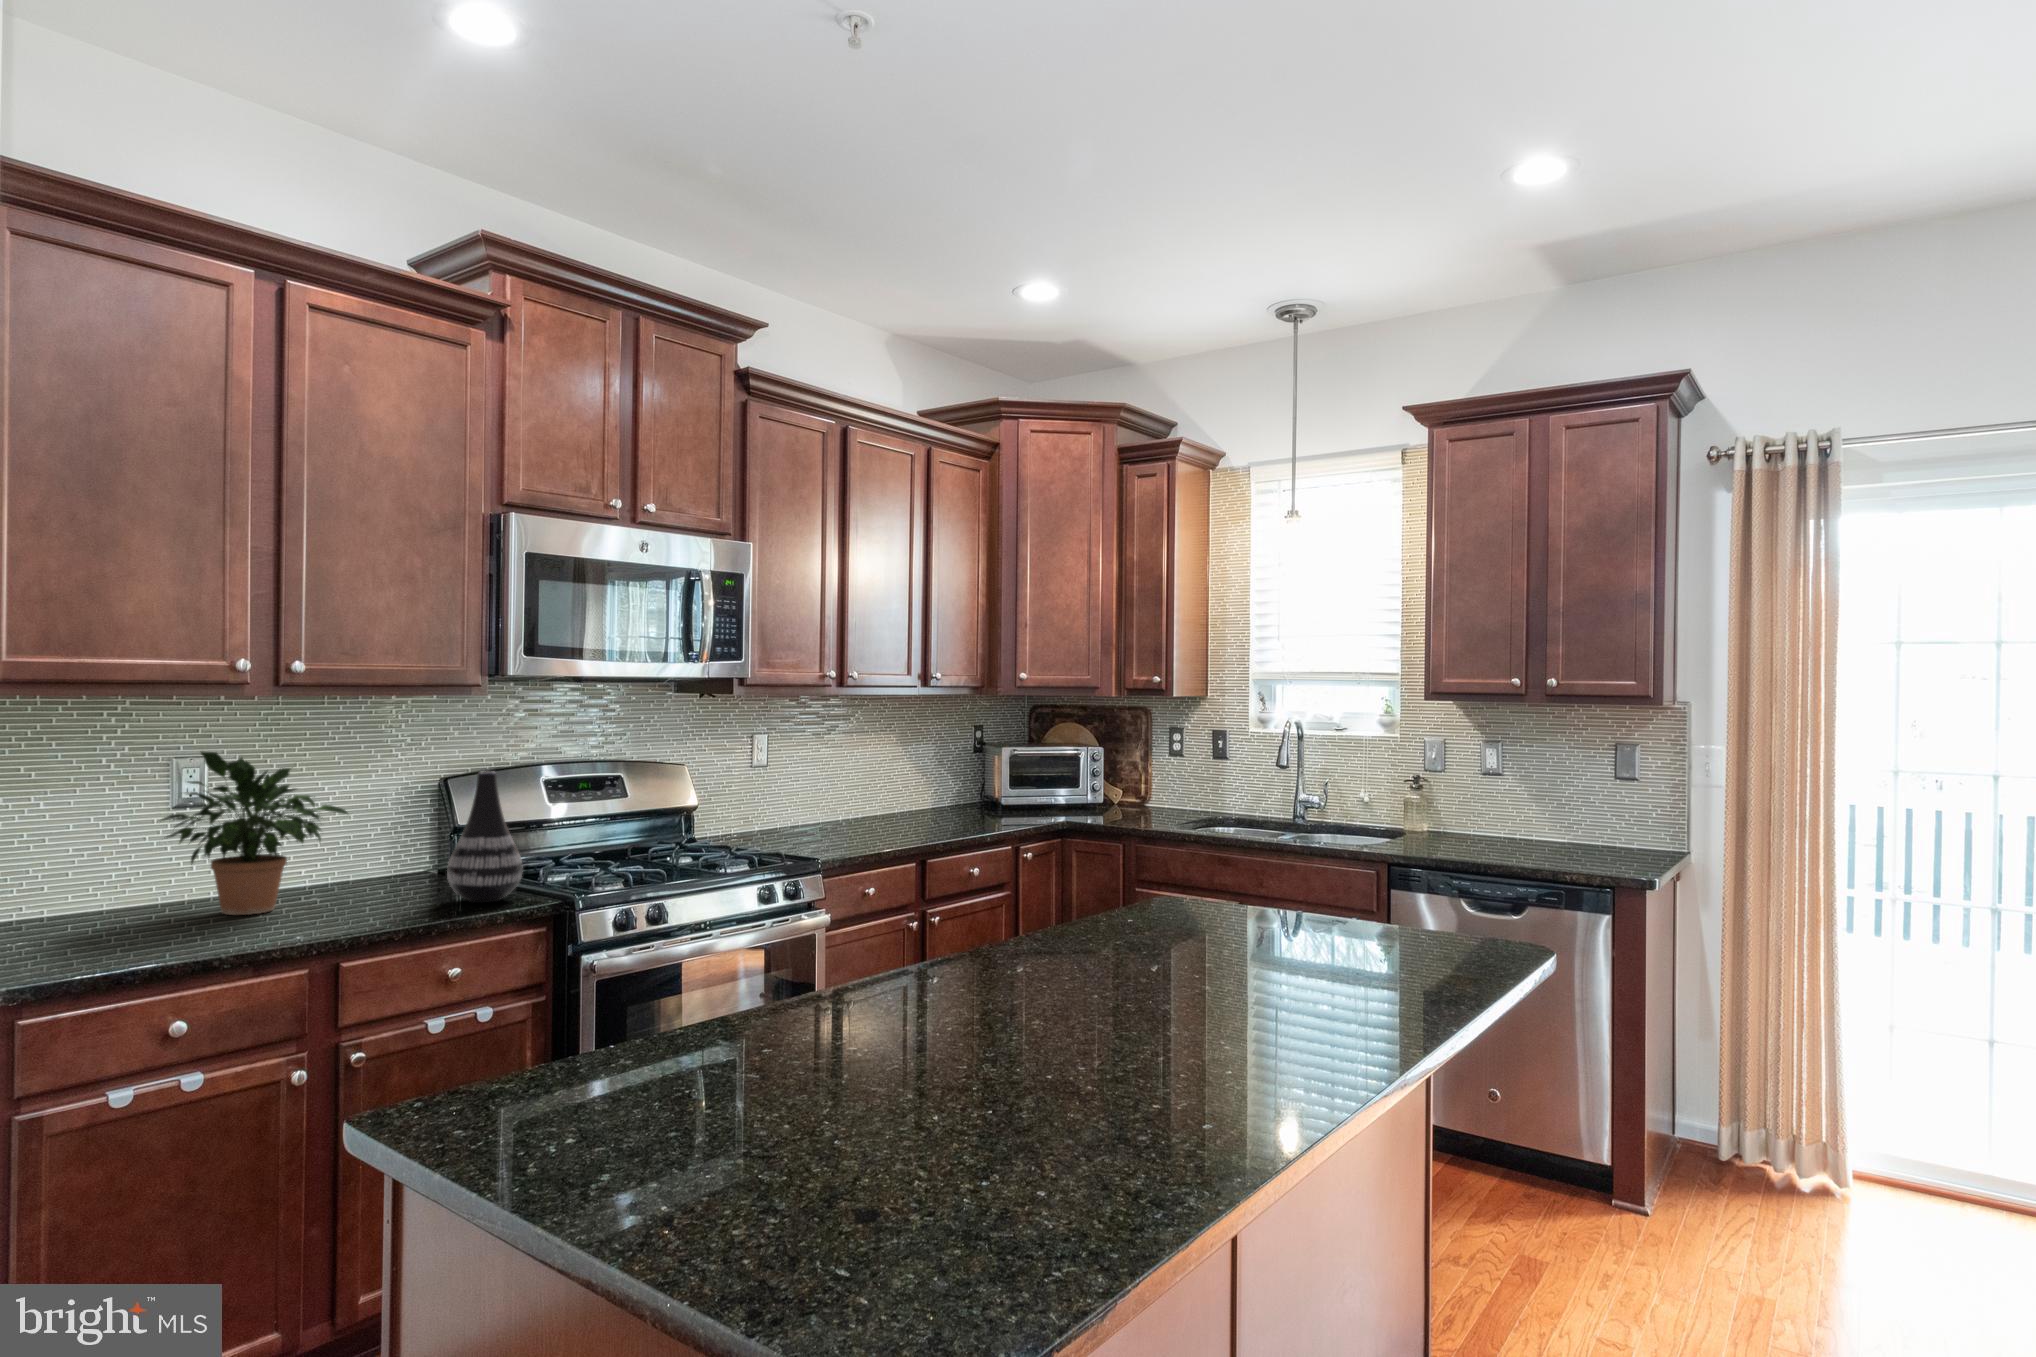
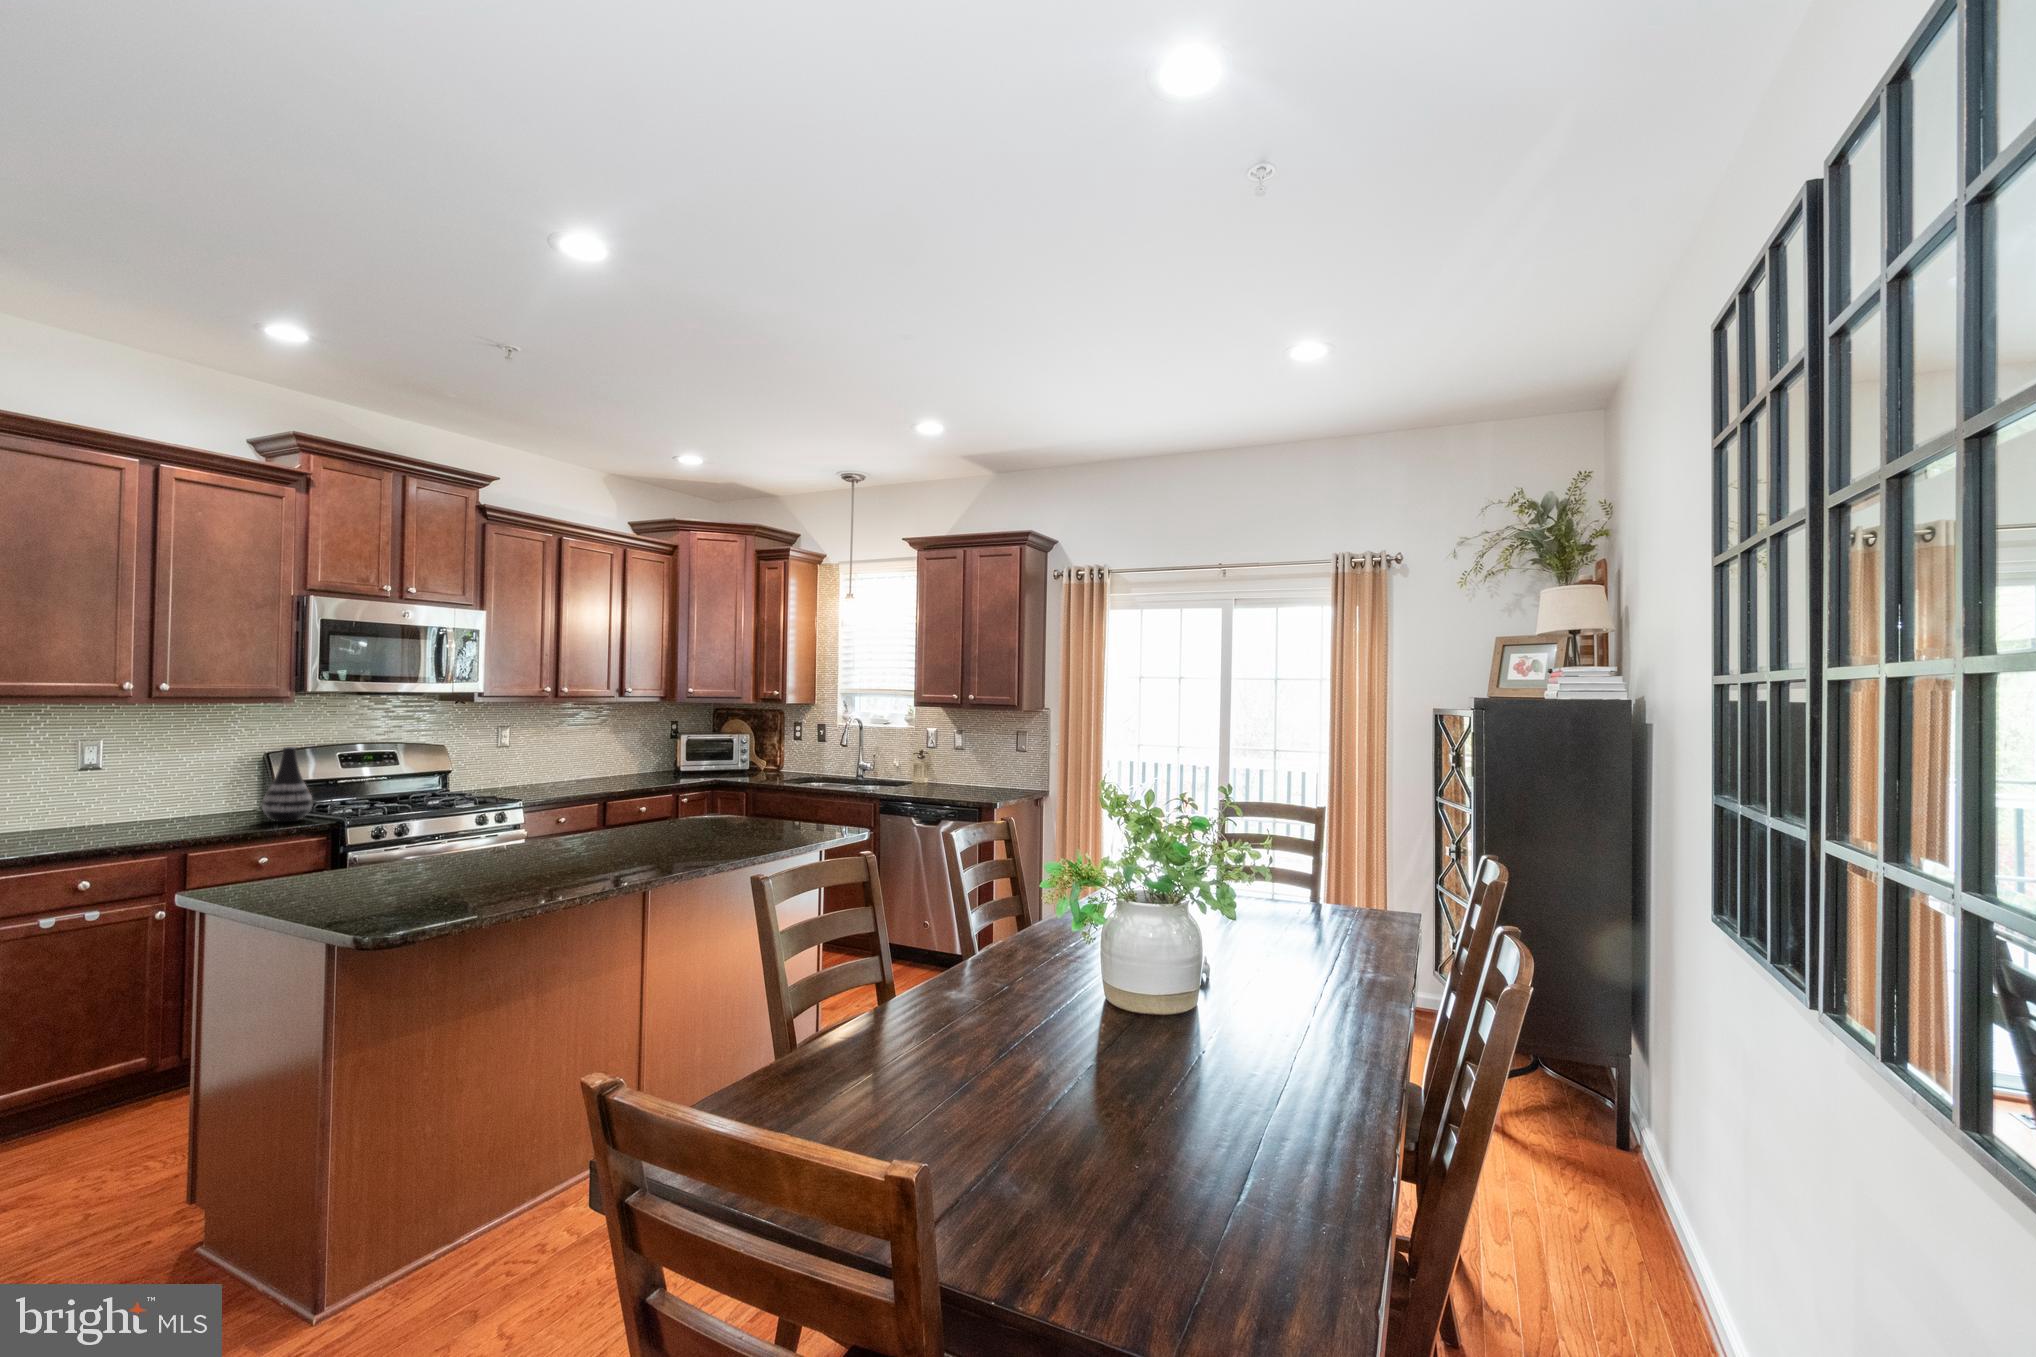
potted plant: present [162,752,348,915] -> none [65,735,201,830]

